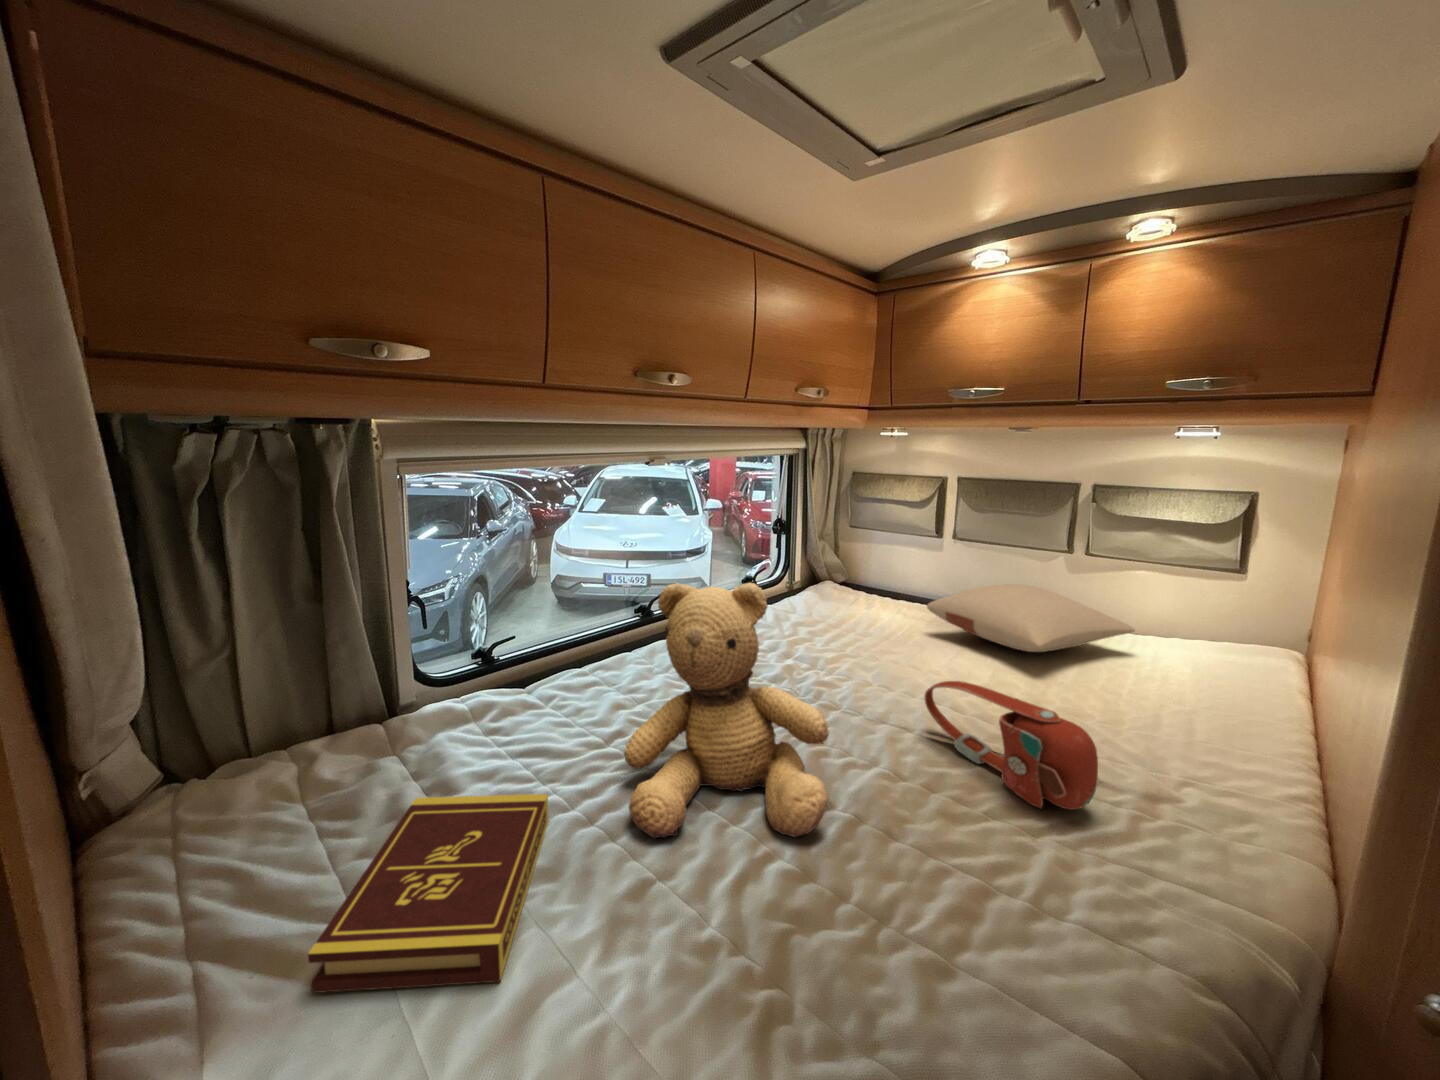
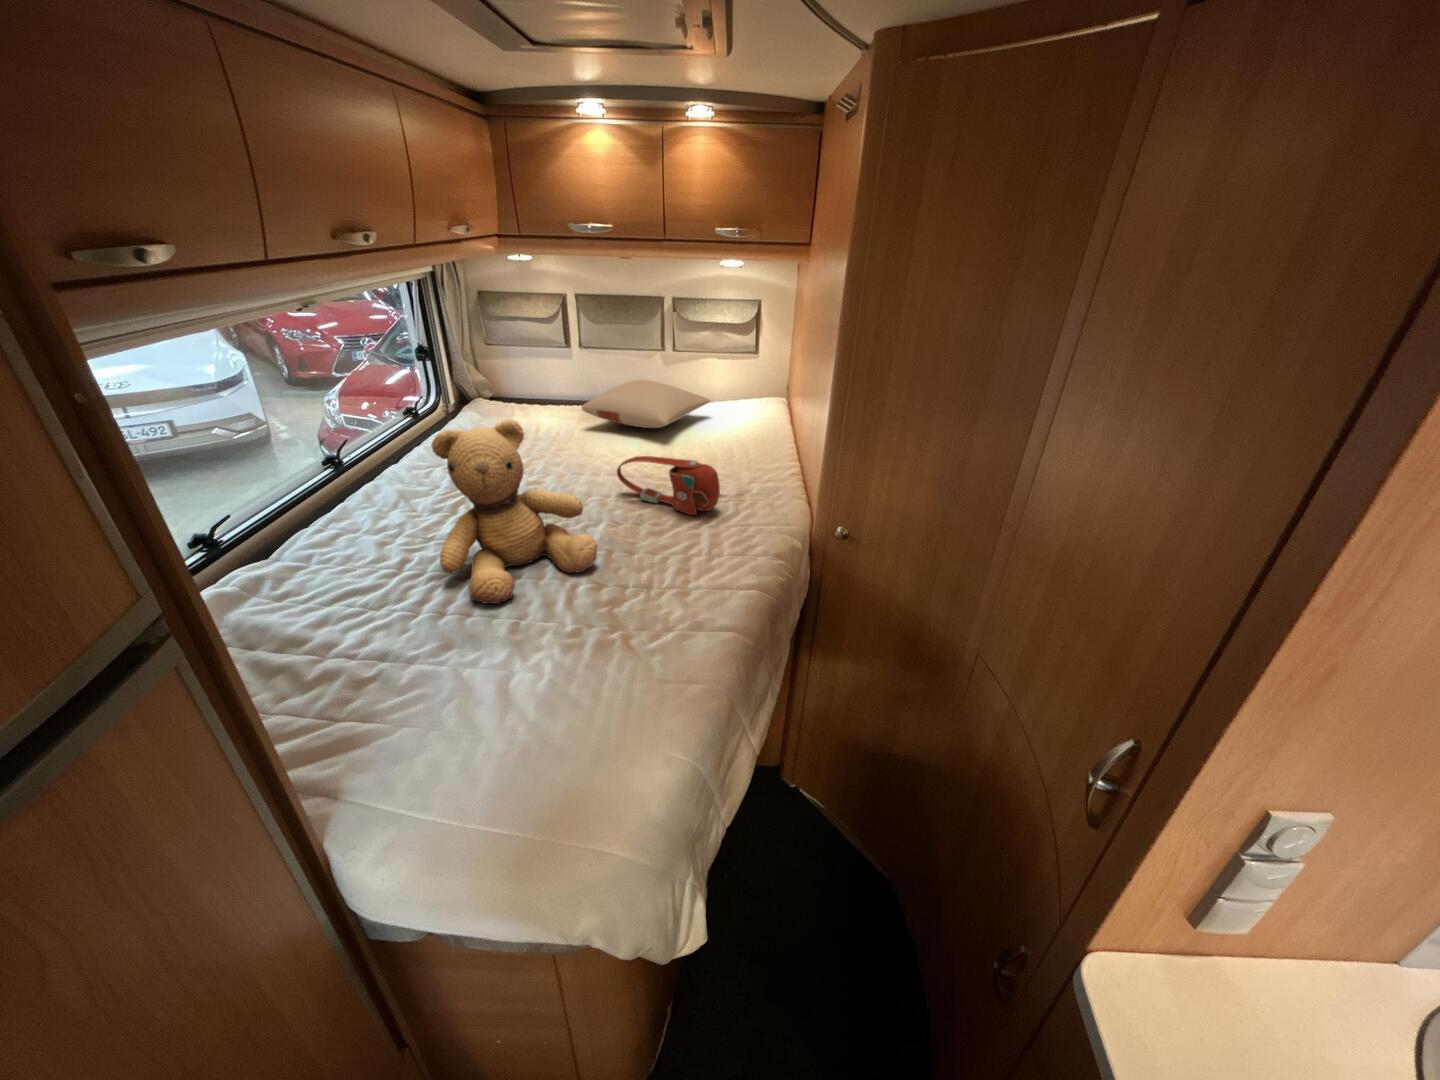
book: present [308,794,548,993] -> none [298,606,474,751]

